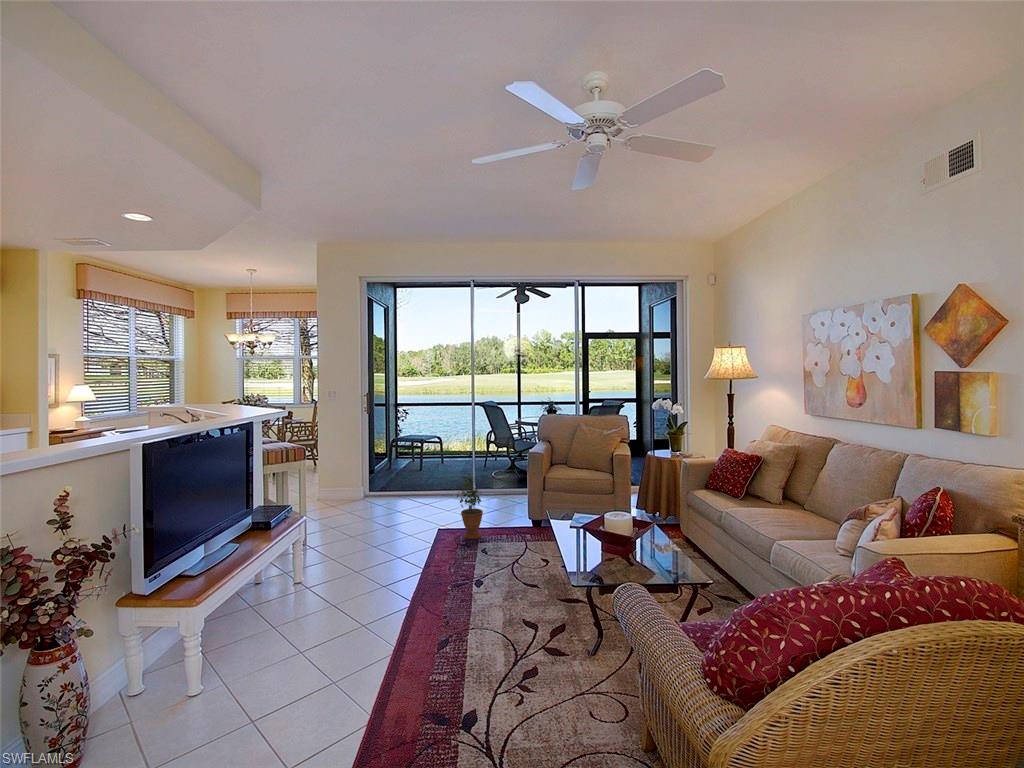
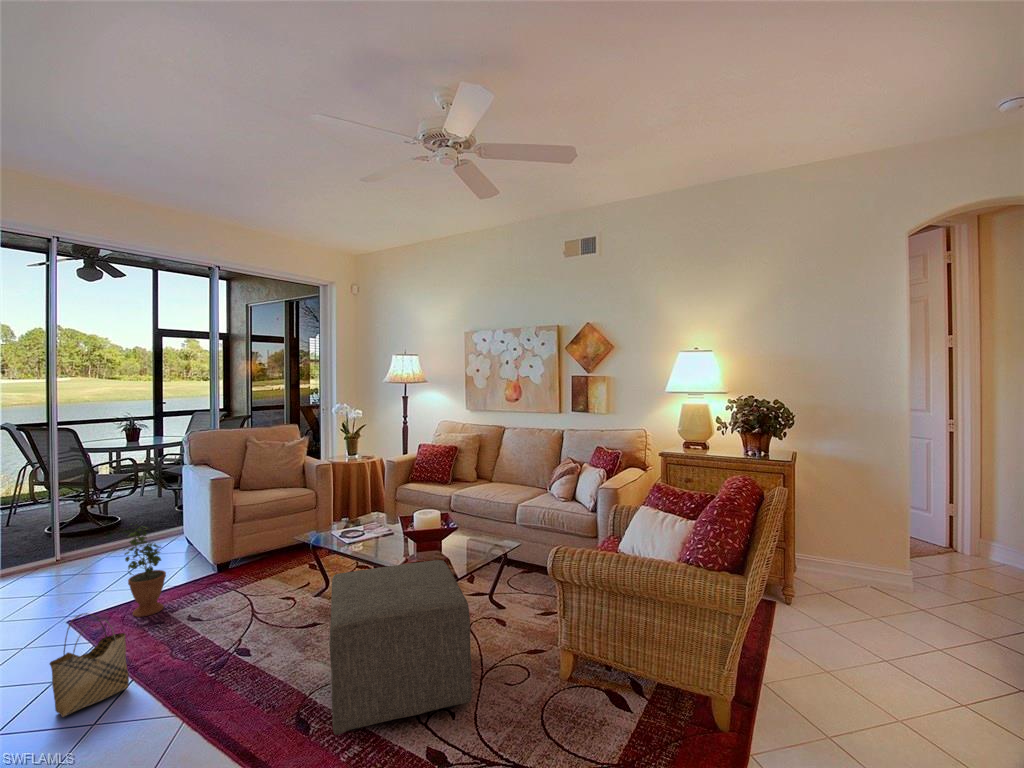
woven basket: none [375,519,416,576] -> present [50,613,129,717]
ottoman: none [438,541,592,699] -> present [329,560,471,735]

